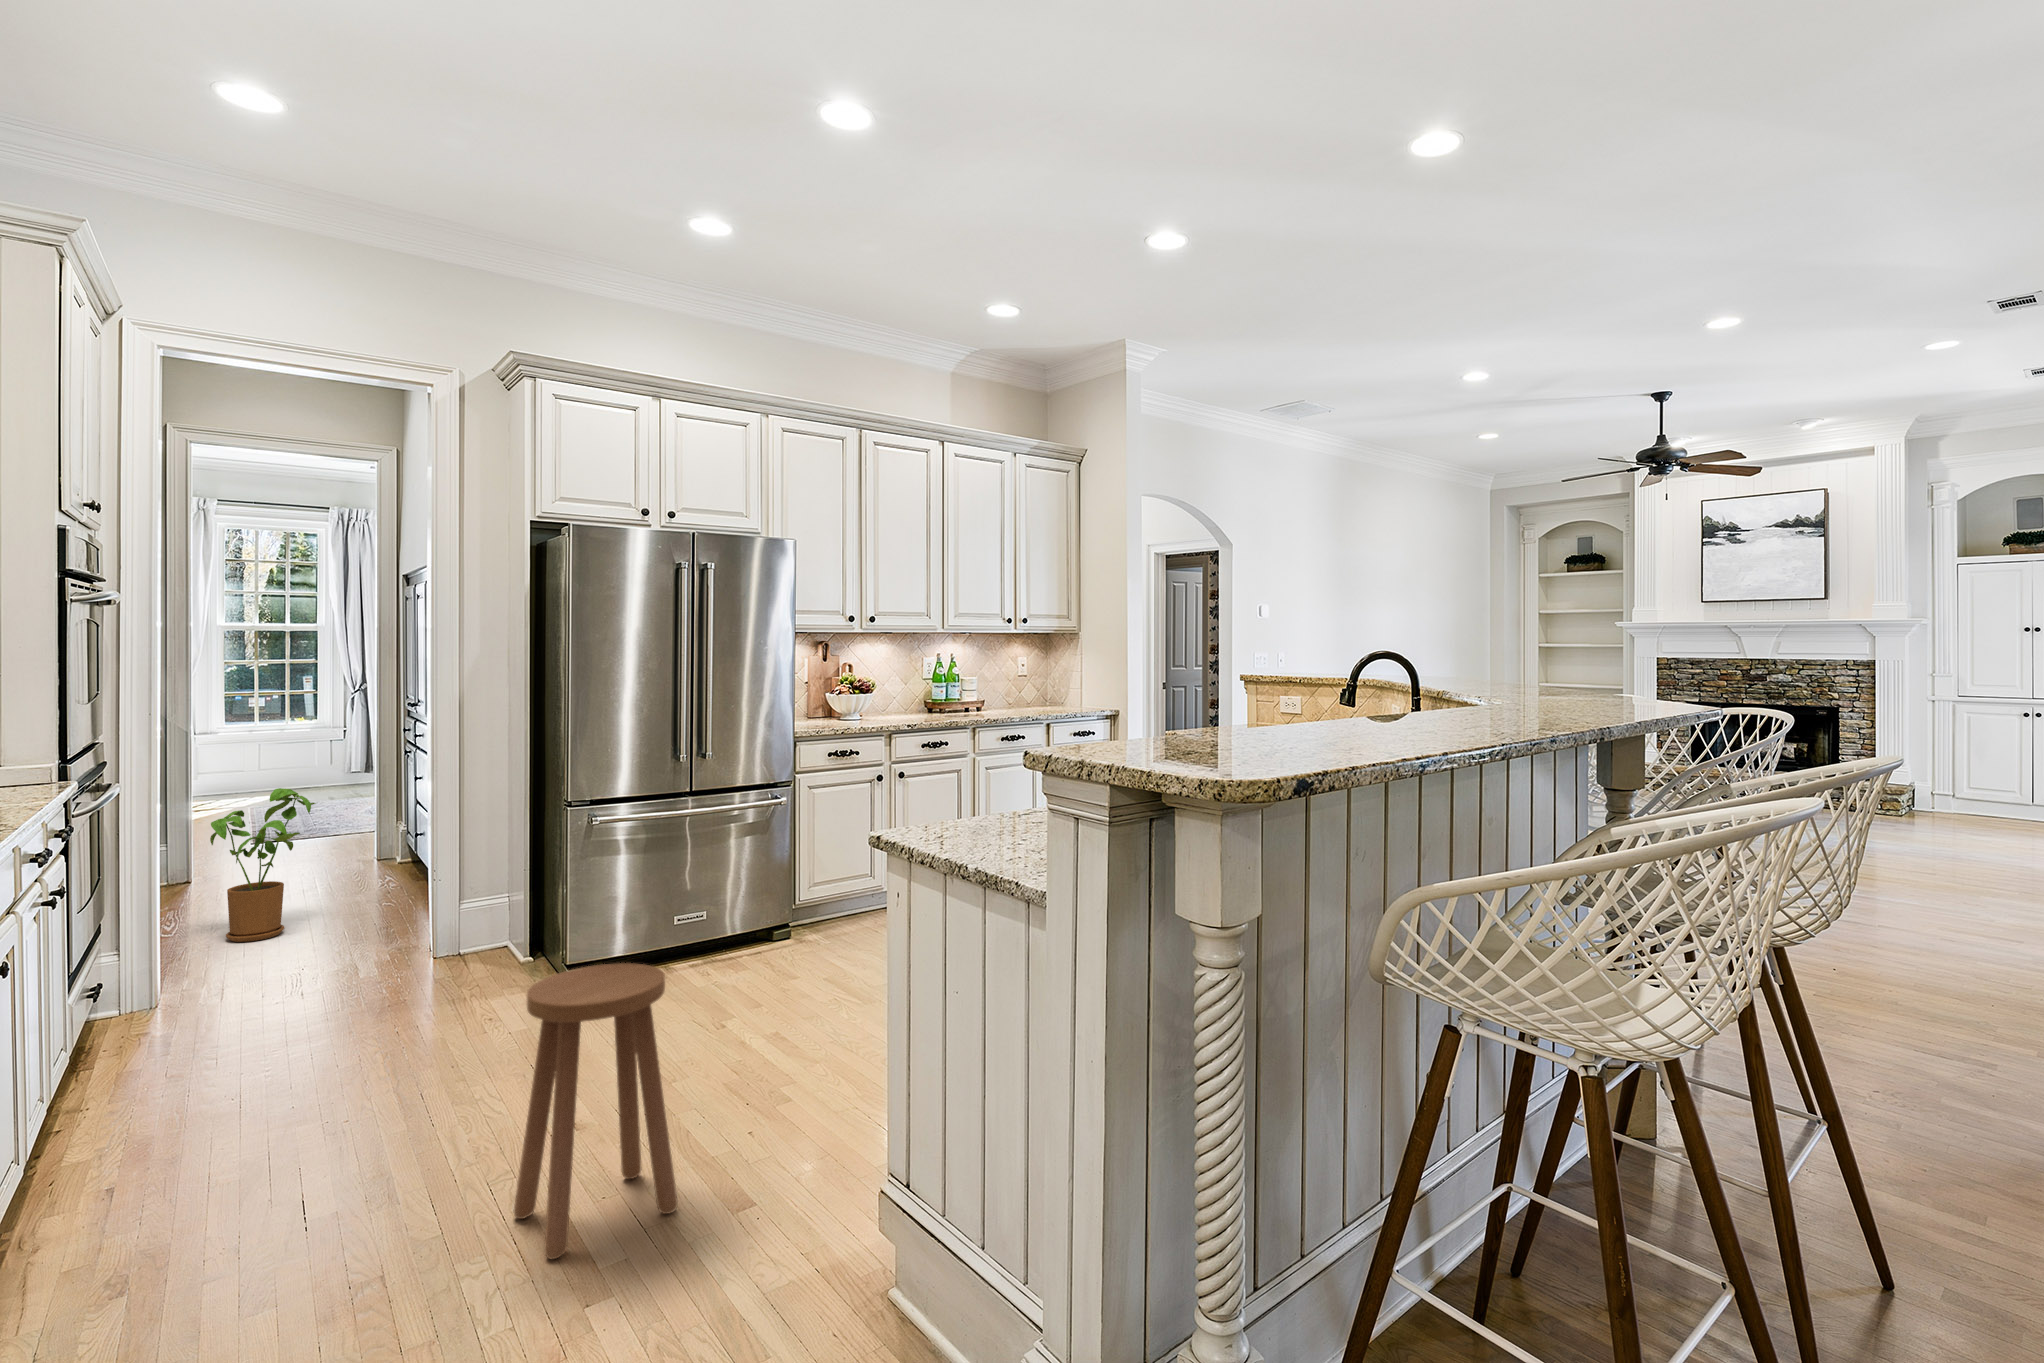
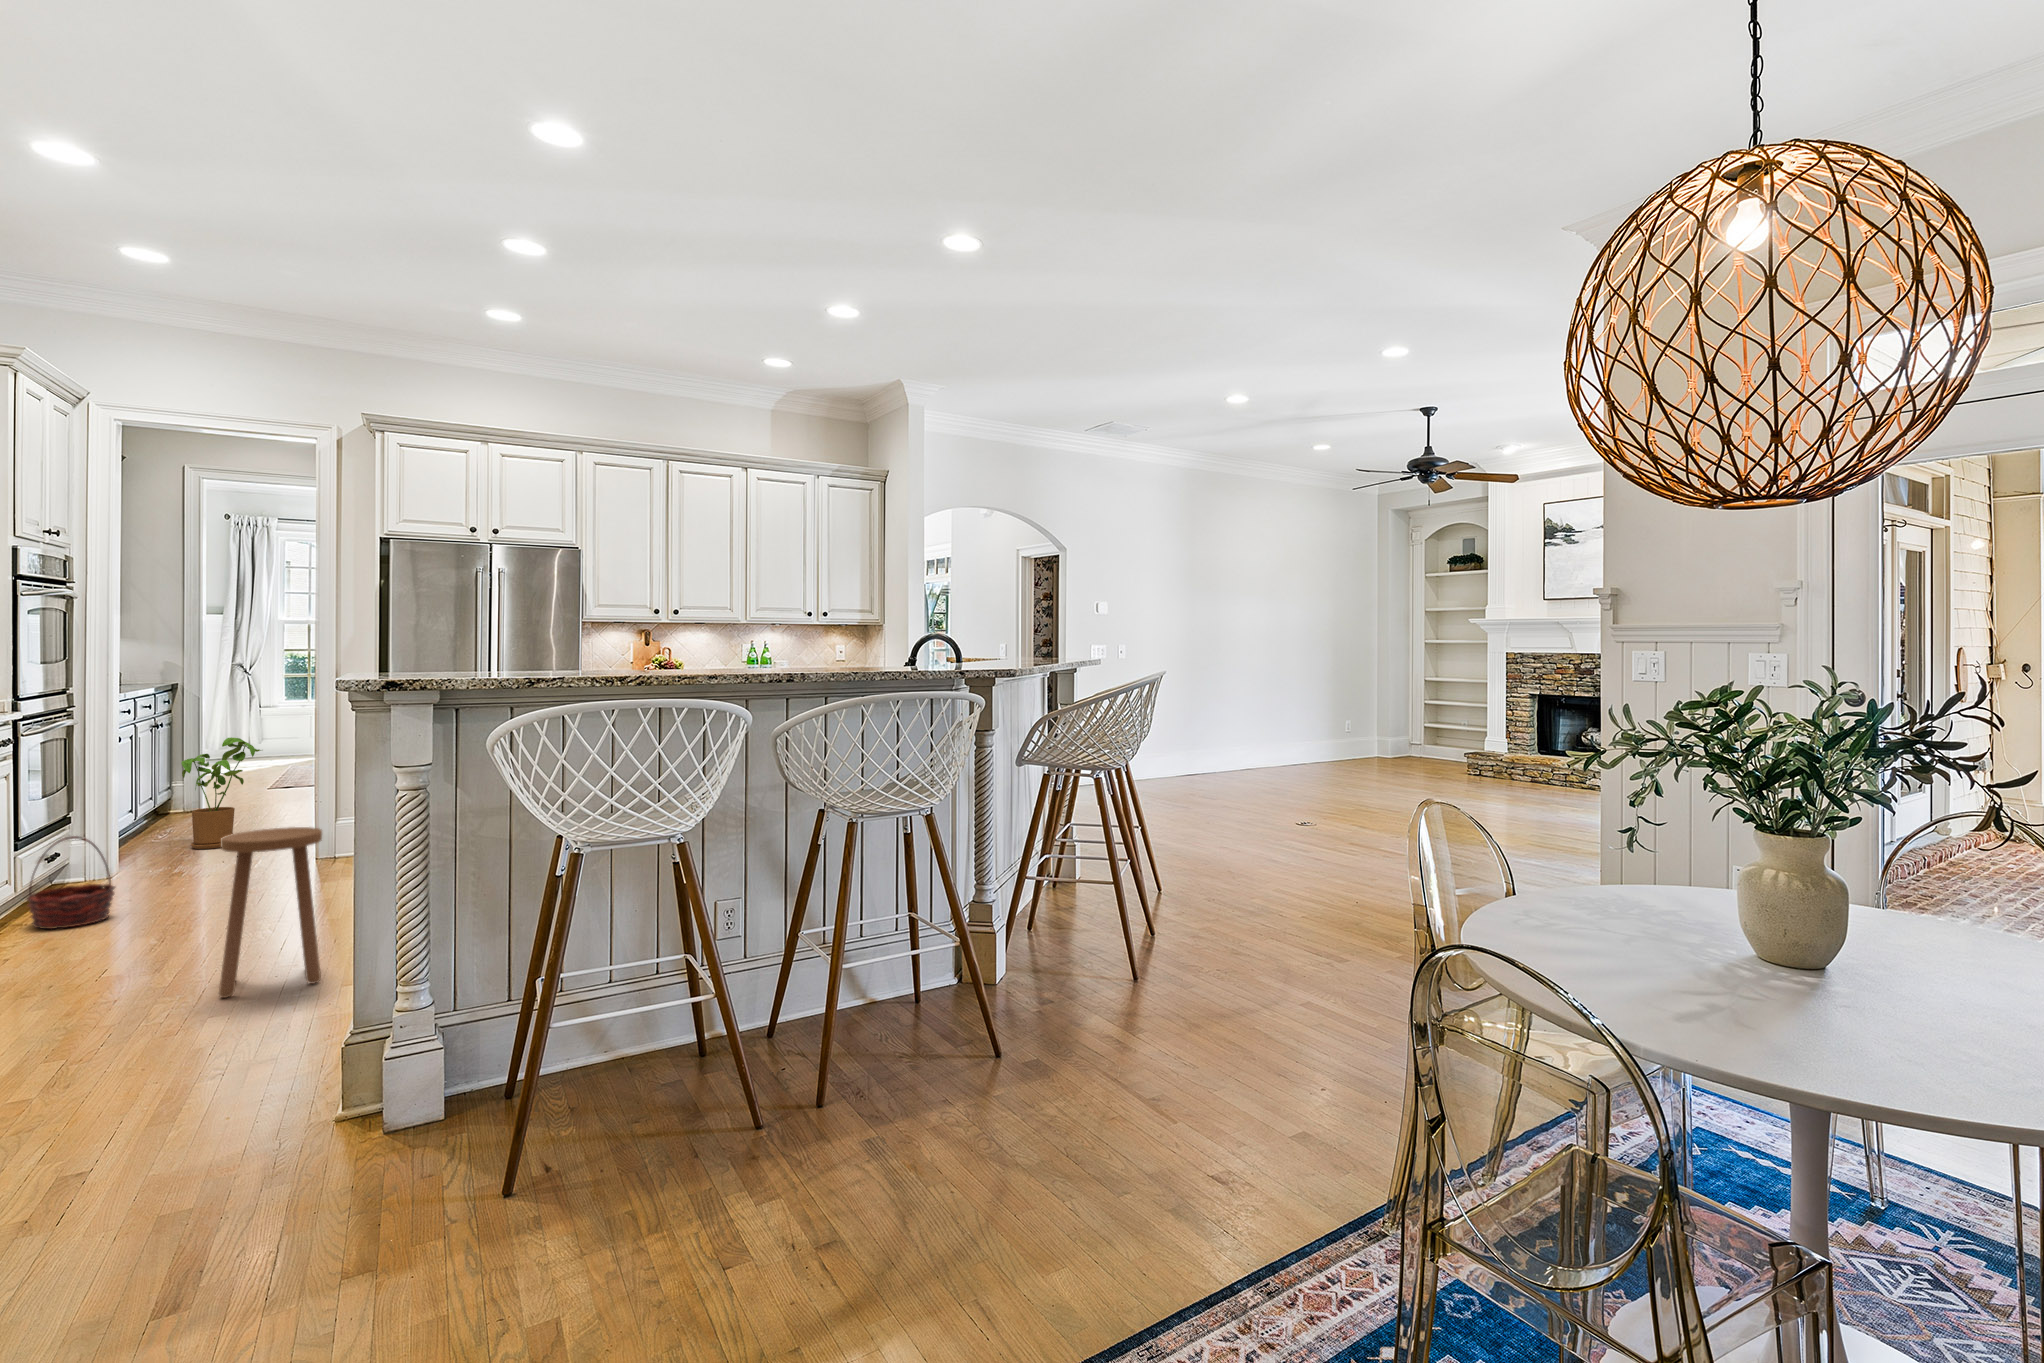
basket: none [89,966,219,1114] -> present [27,836,115,929]

